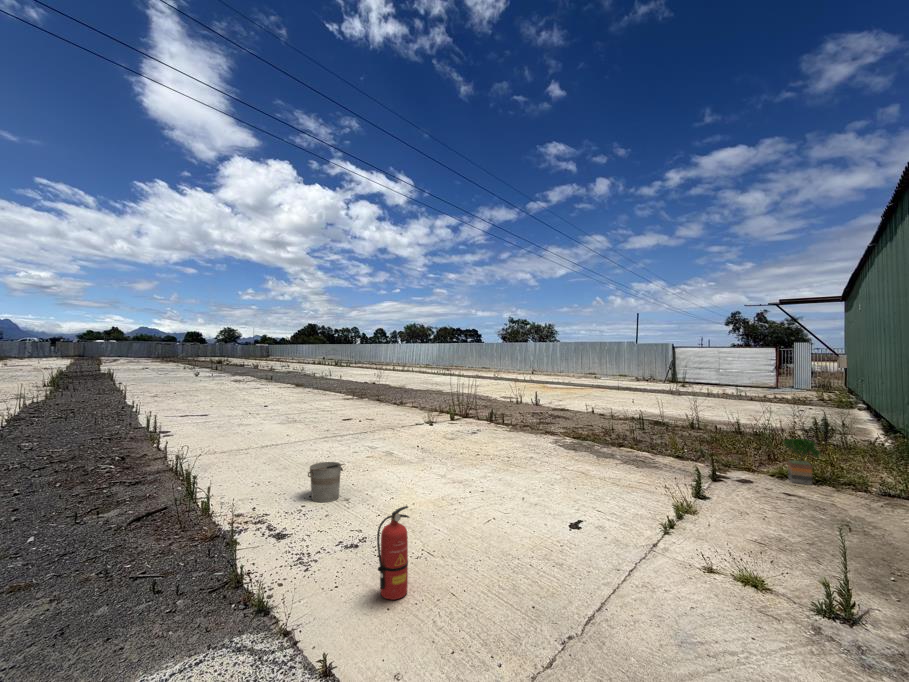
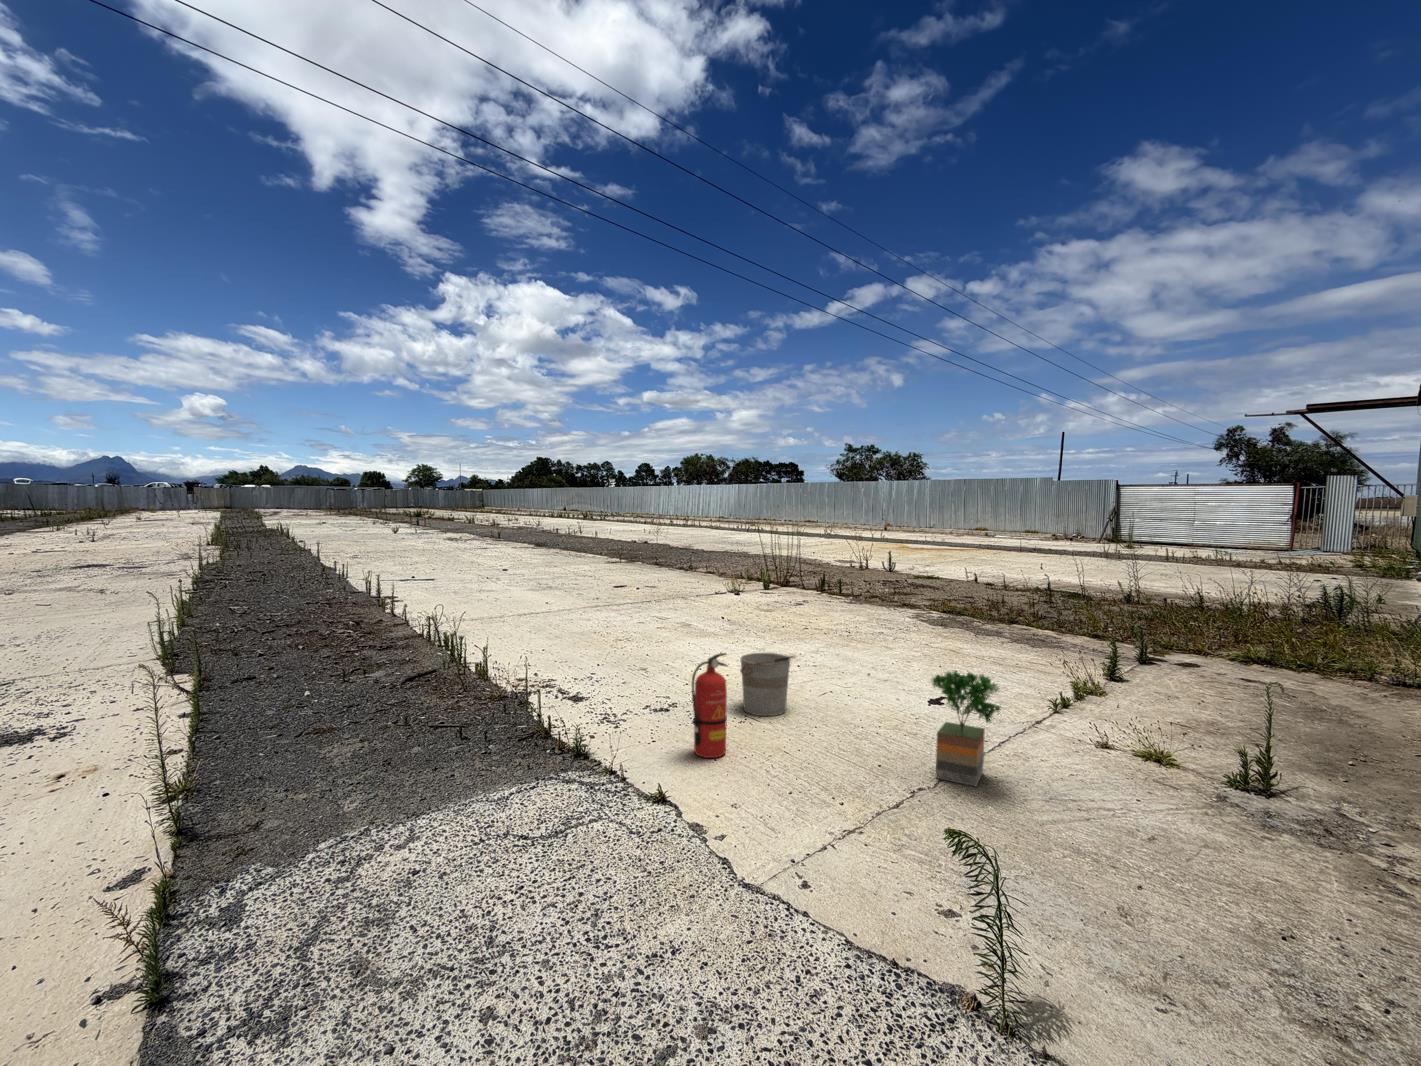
potted tree: present [783,439,820,485] -> present [931,671,1001,786]
bucket: present [308,462,344,502] -> present [740,653,795,716]

